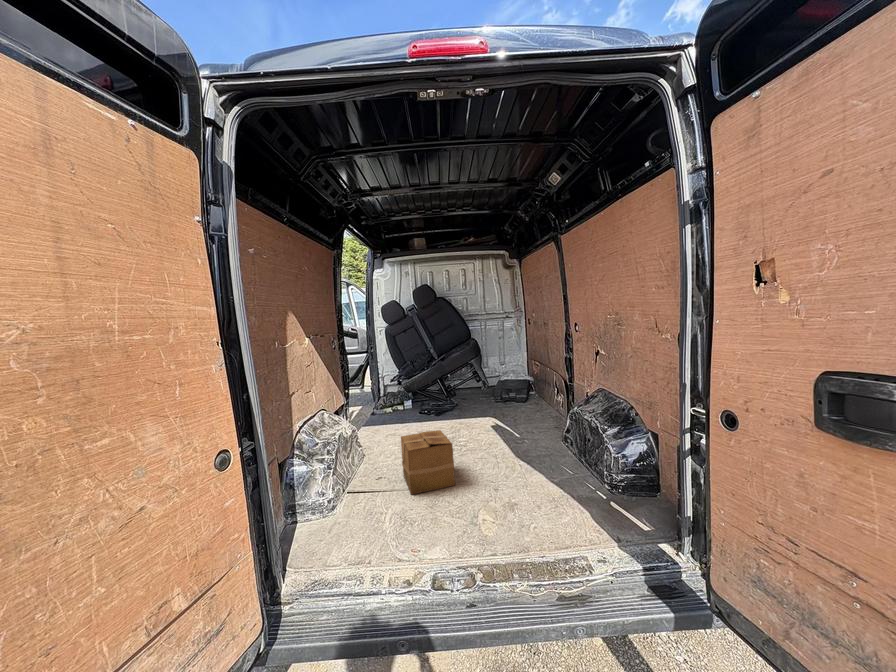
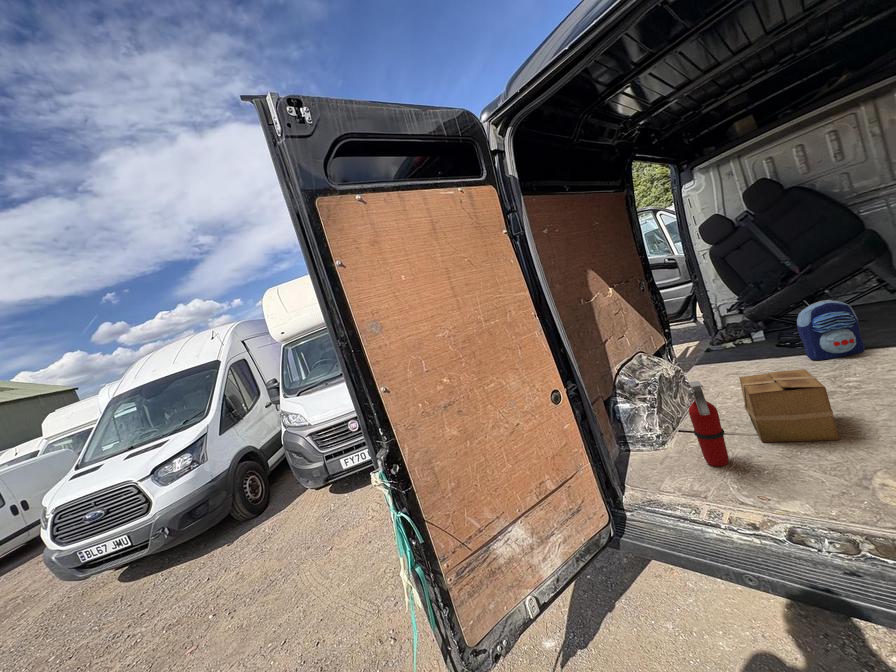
backpack: none [433,381,463,425] -> present [797,300,865,360]
fire extinguisher: none [364,439,389,525] -> present [687,381,728,466]

